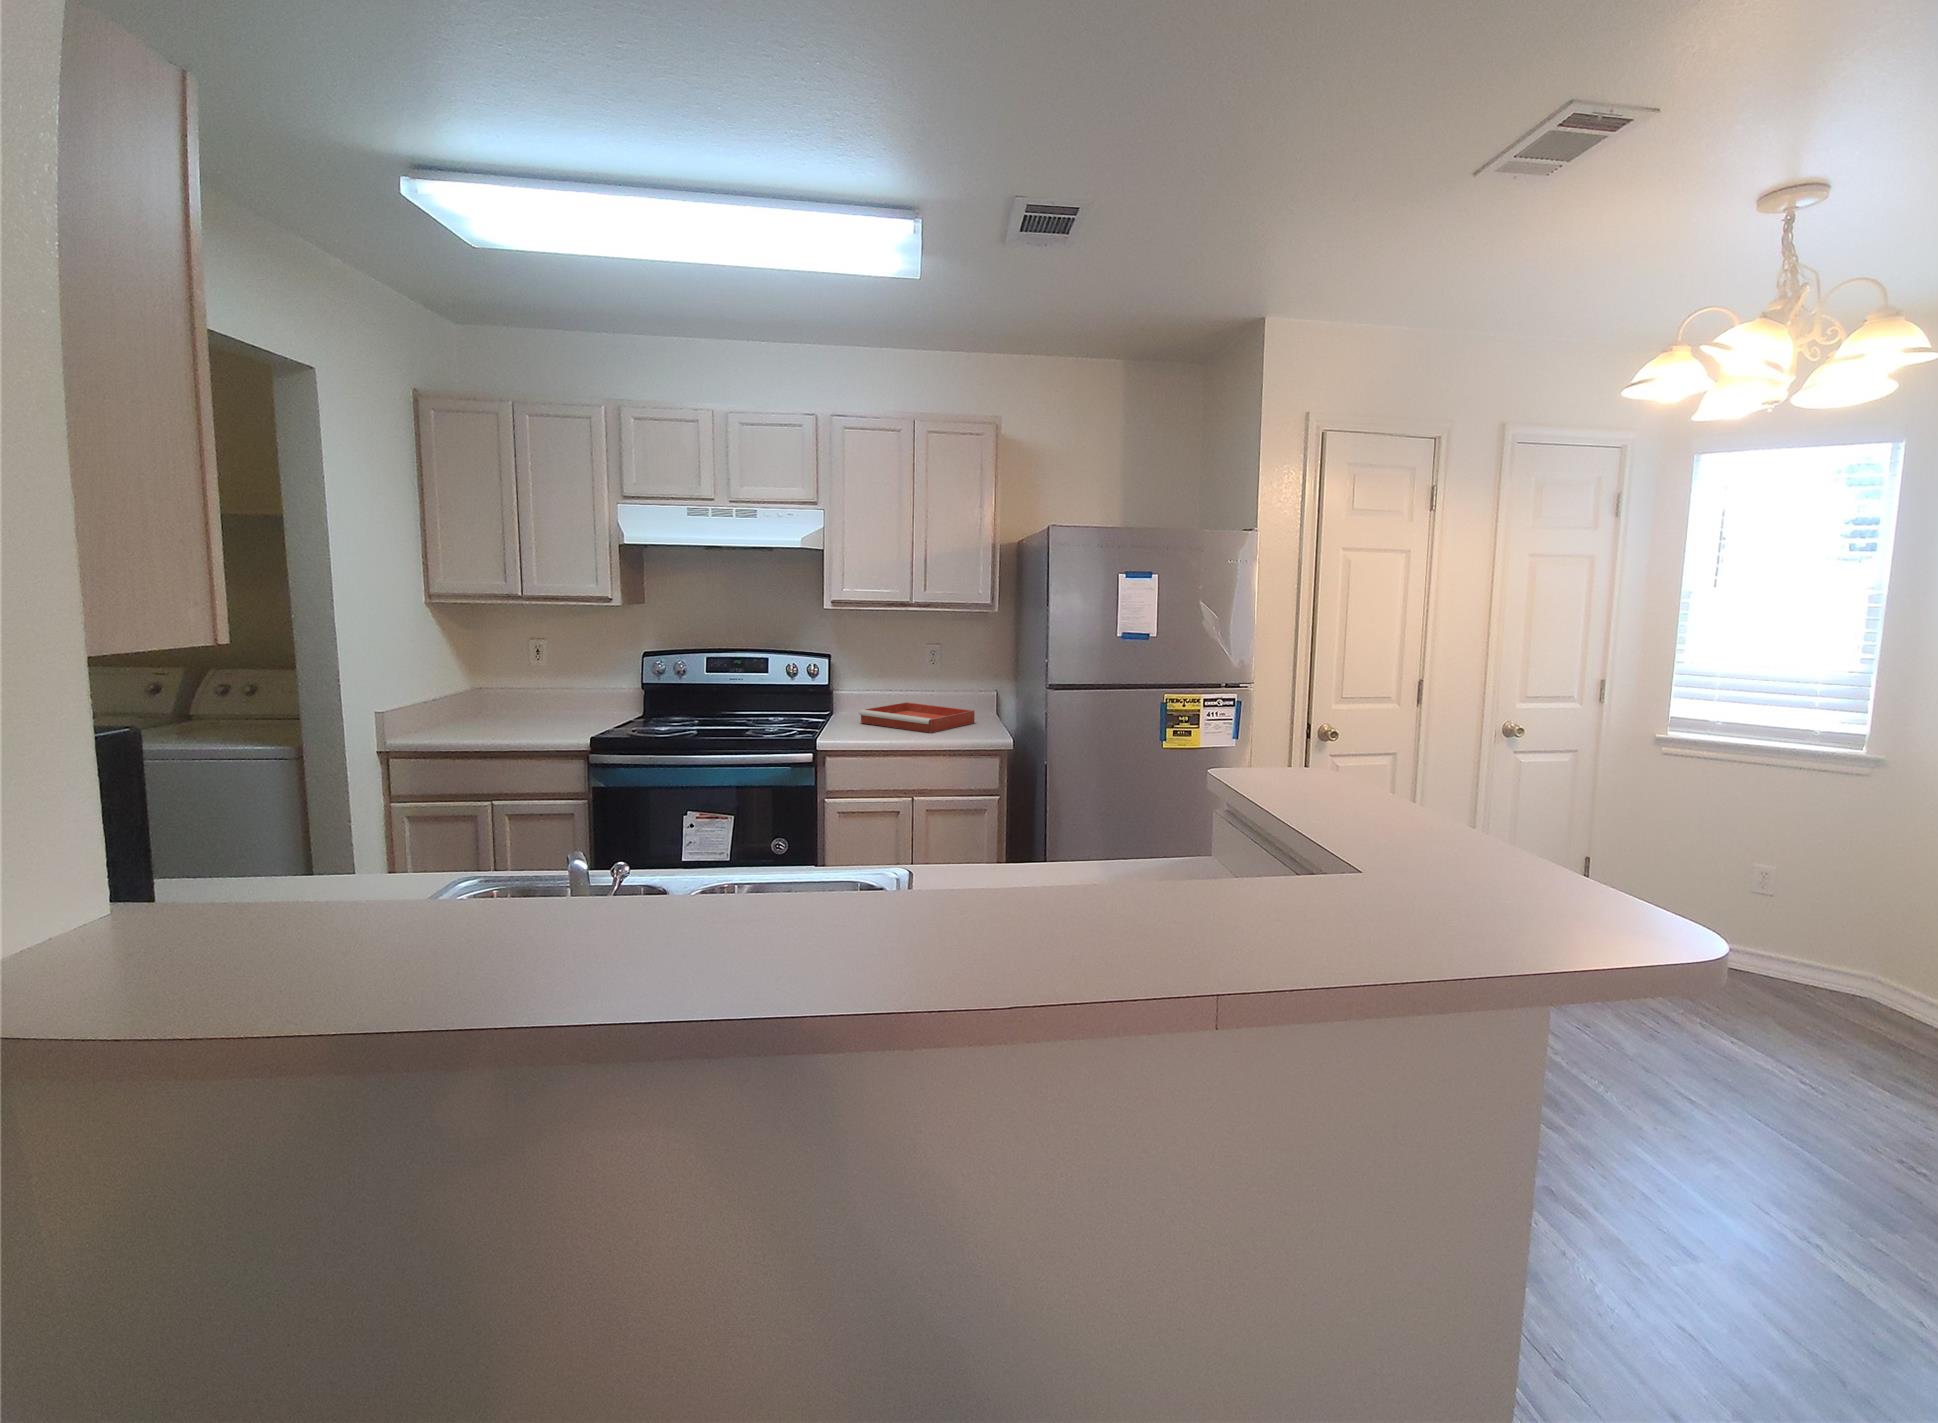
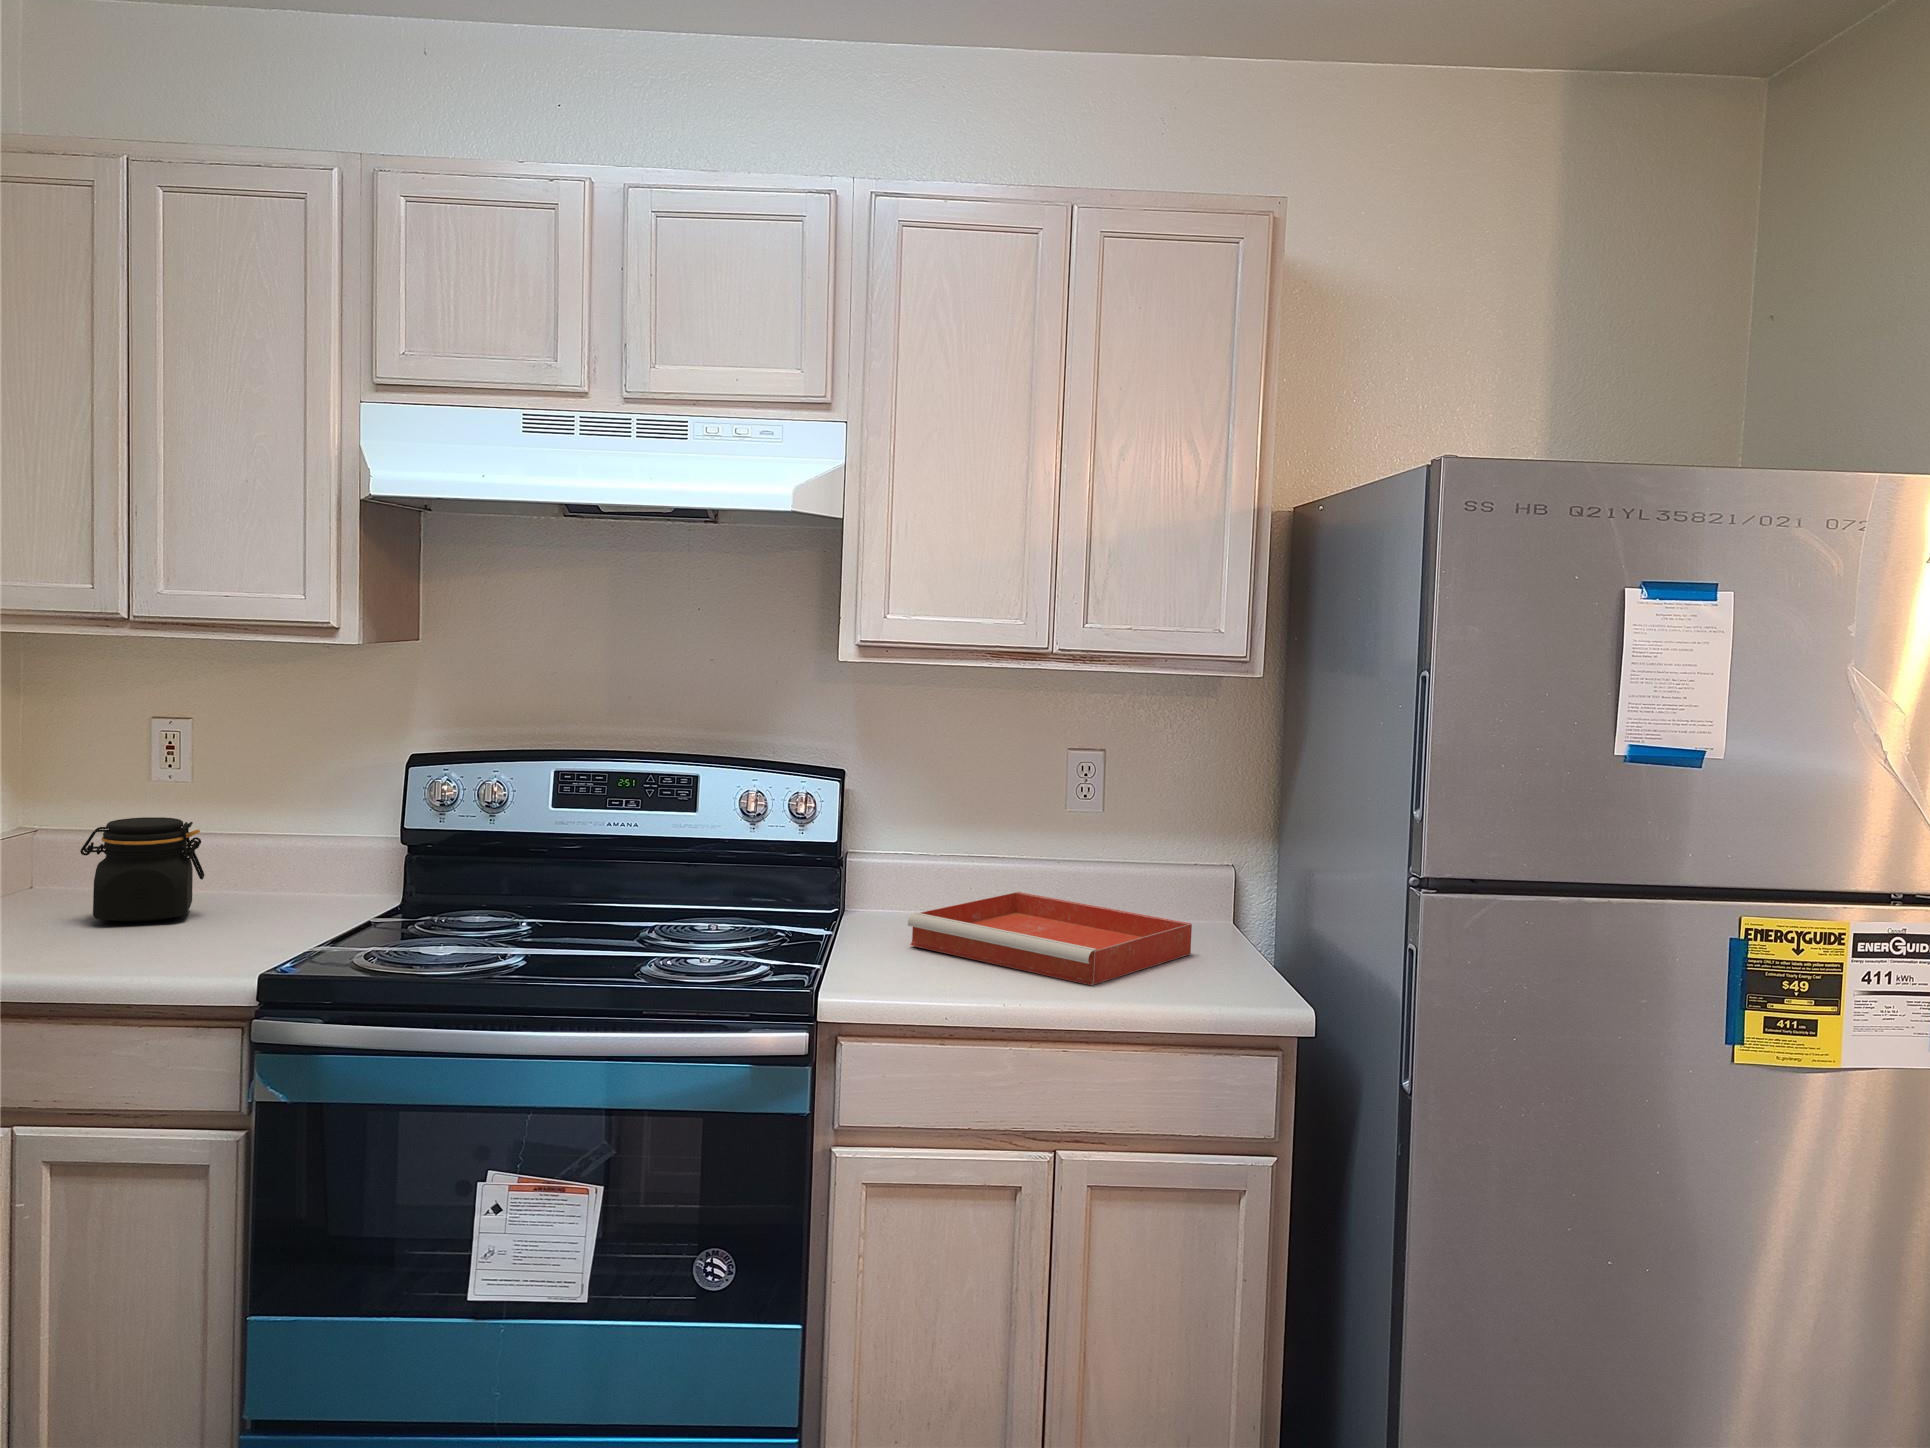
jar: none [503,680,557,723] -> present [80,817,204,922]

